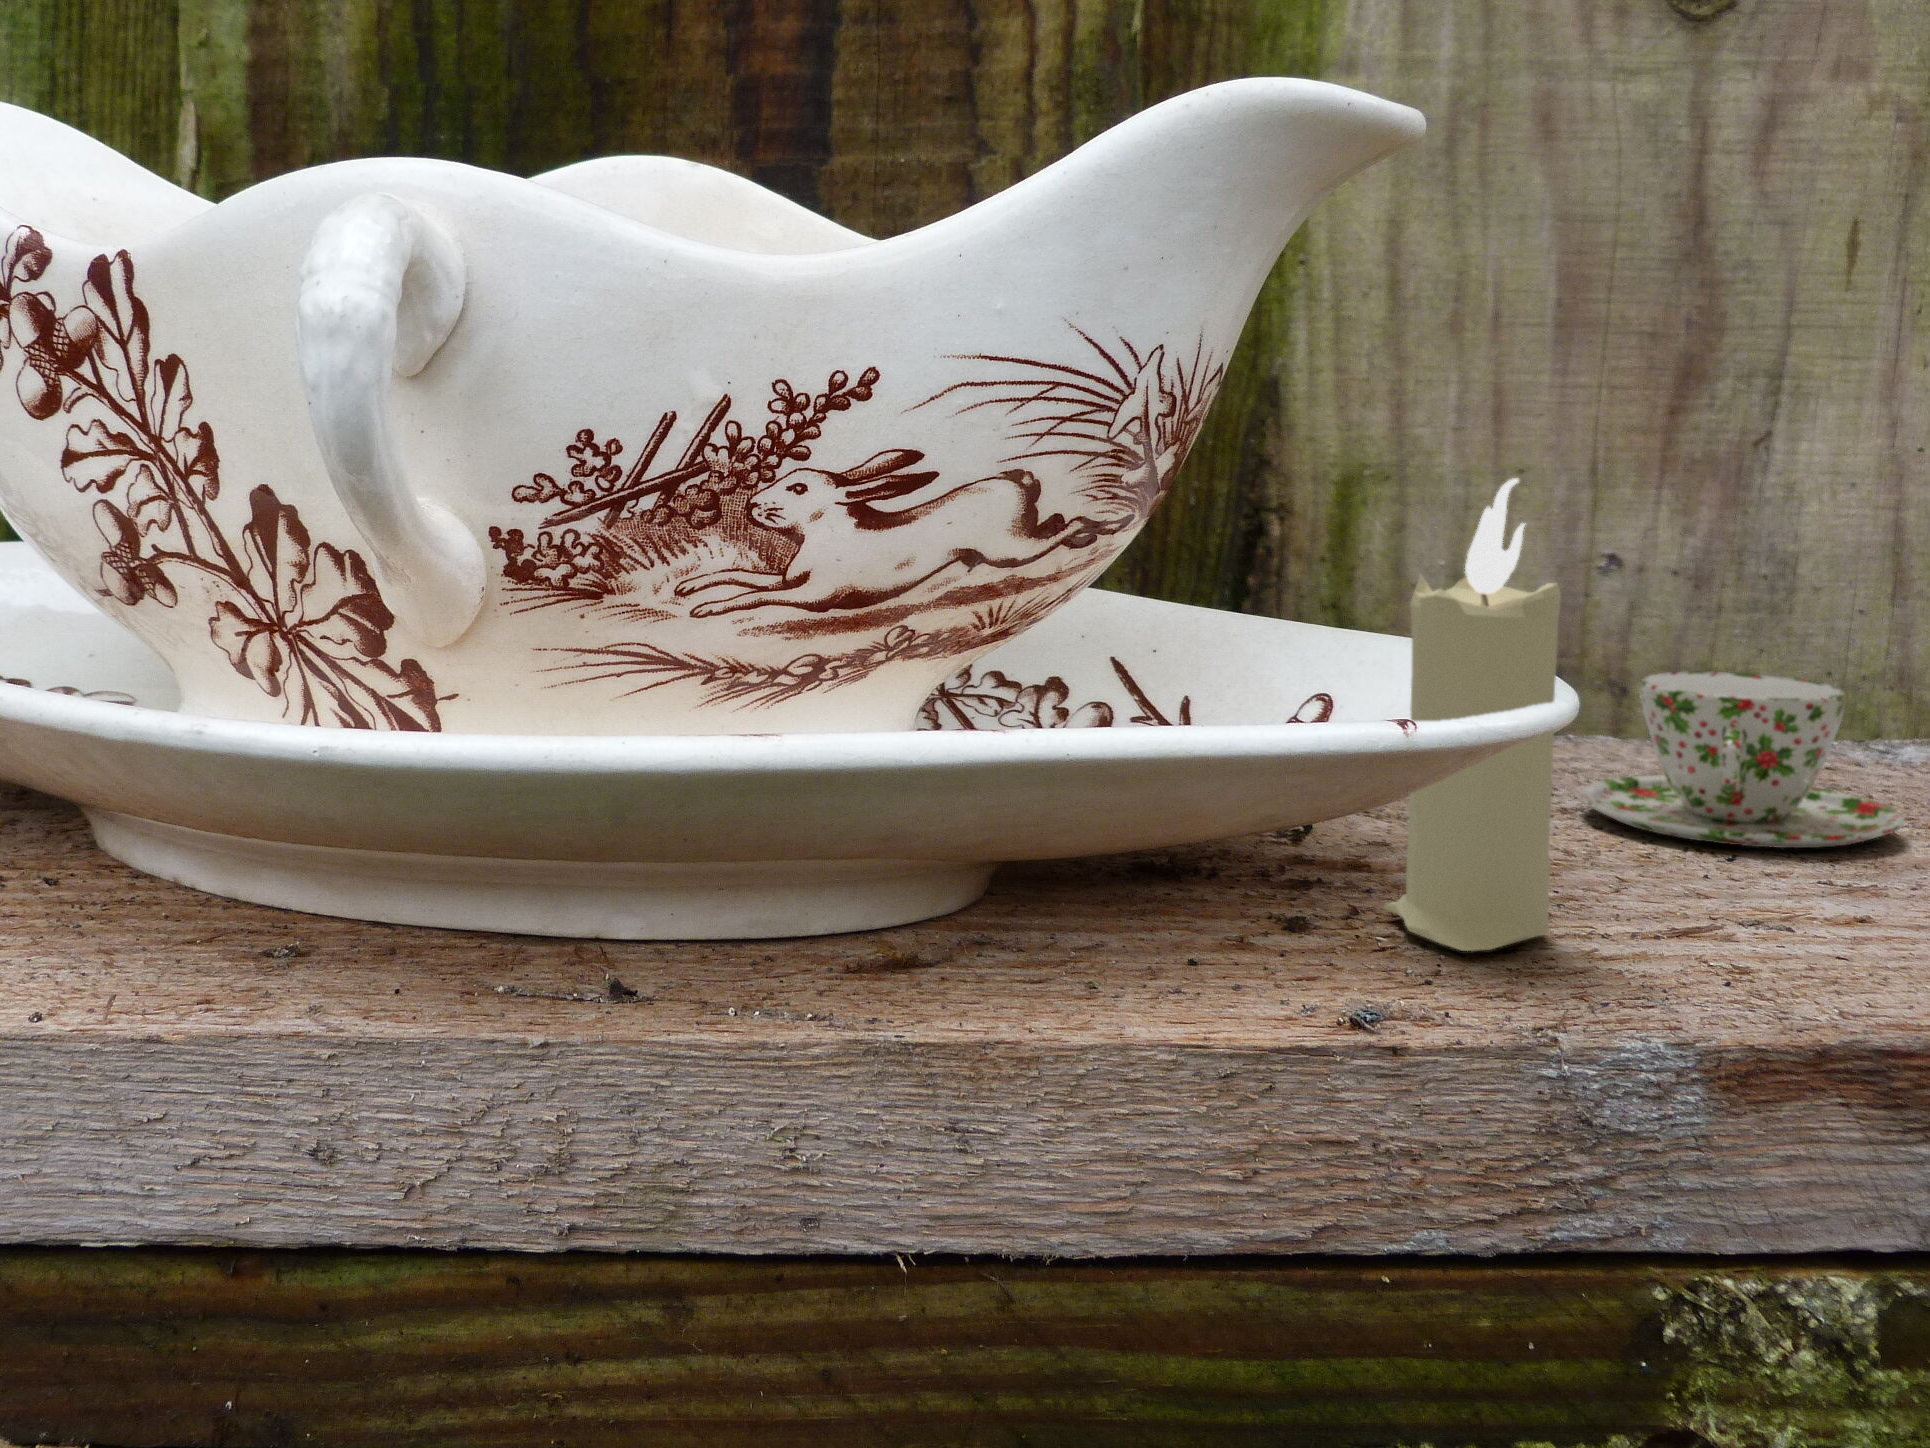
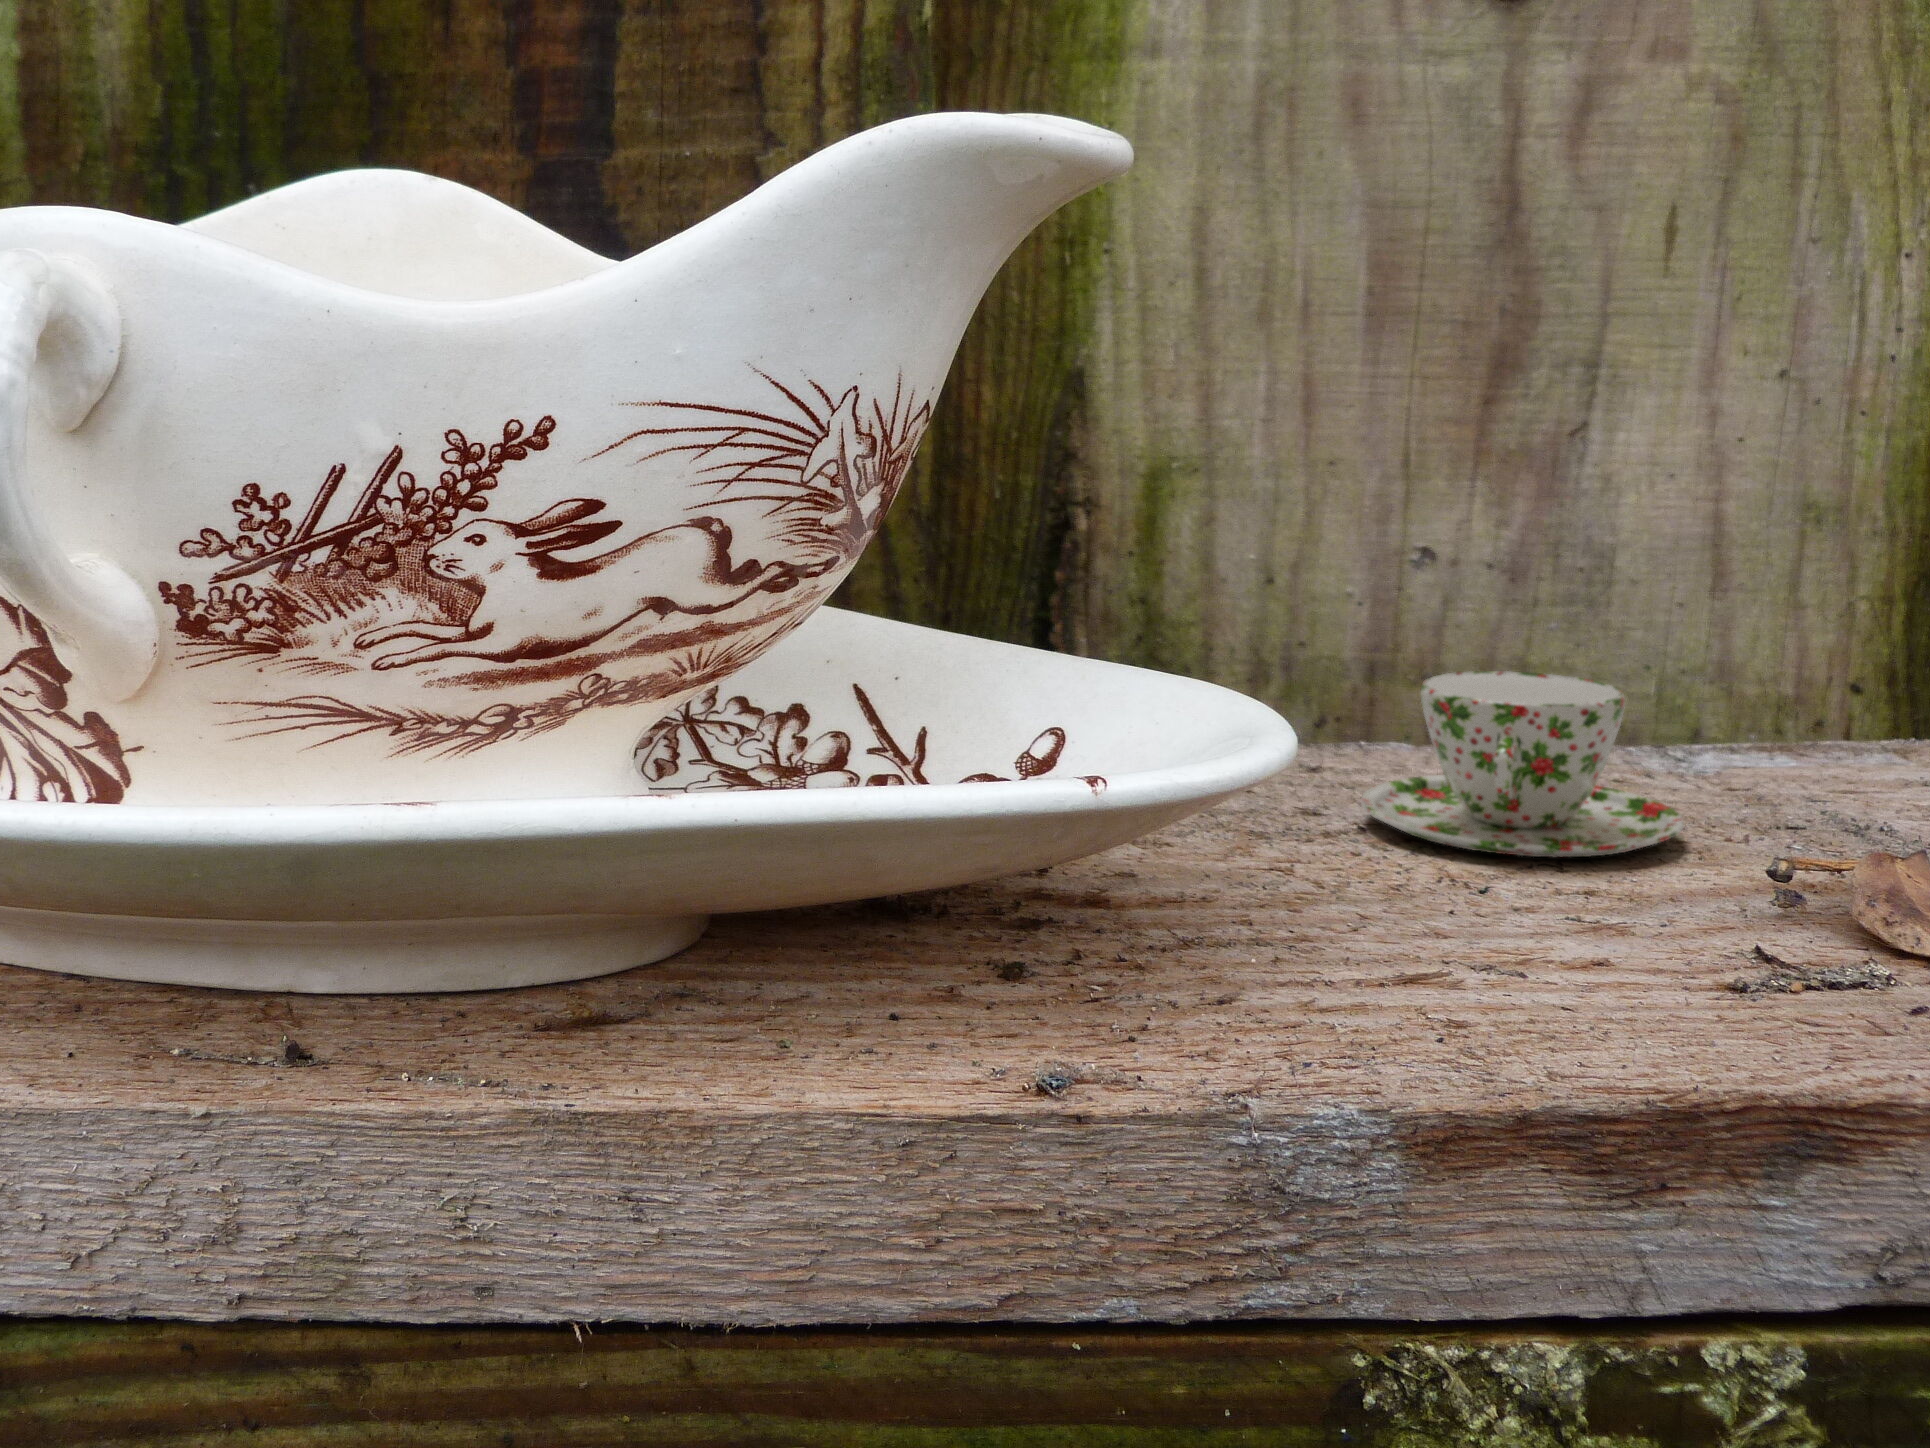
candle: present [1384,478,1561,951] -> none [1118,505,1289,997]

